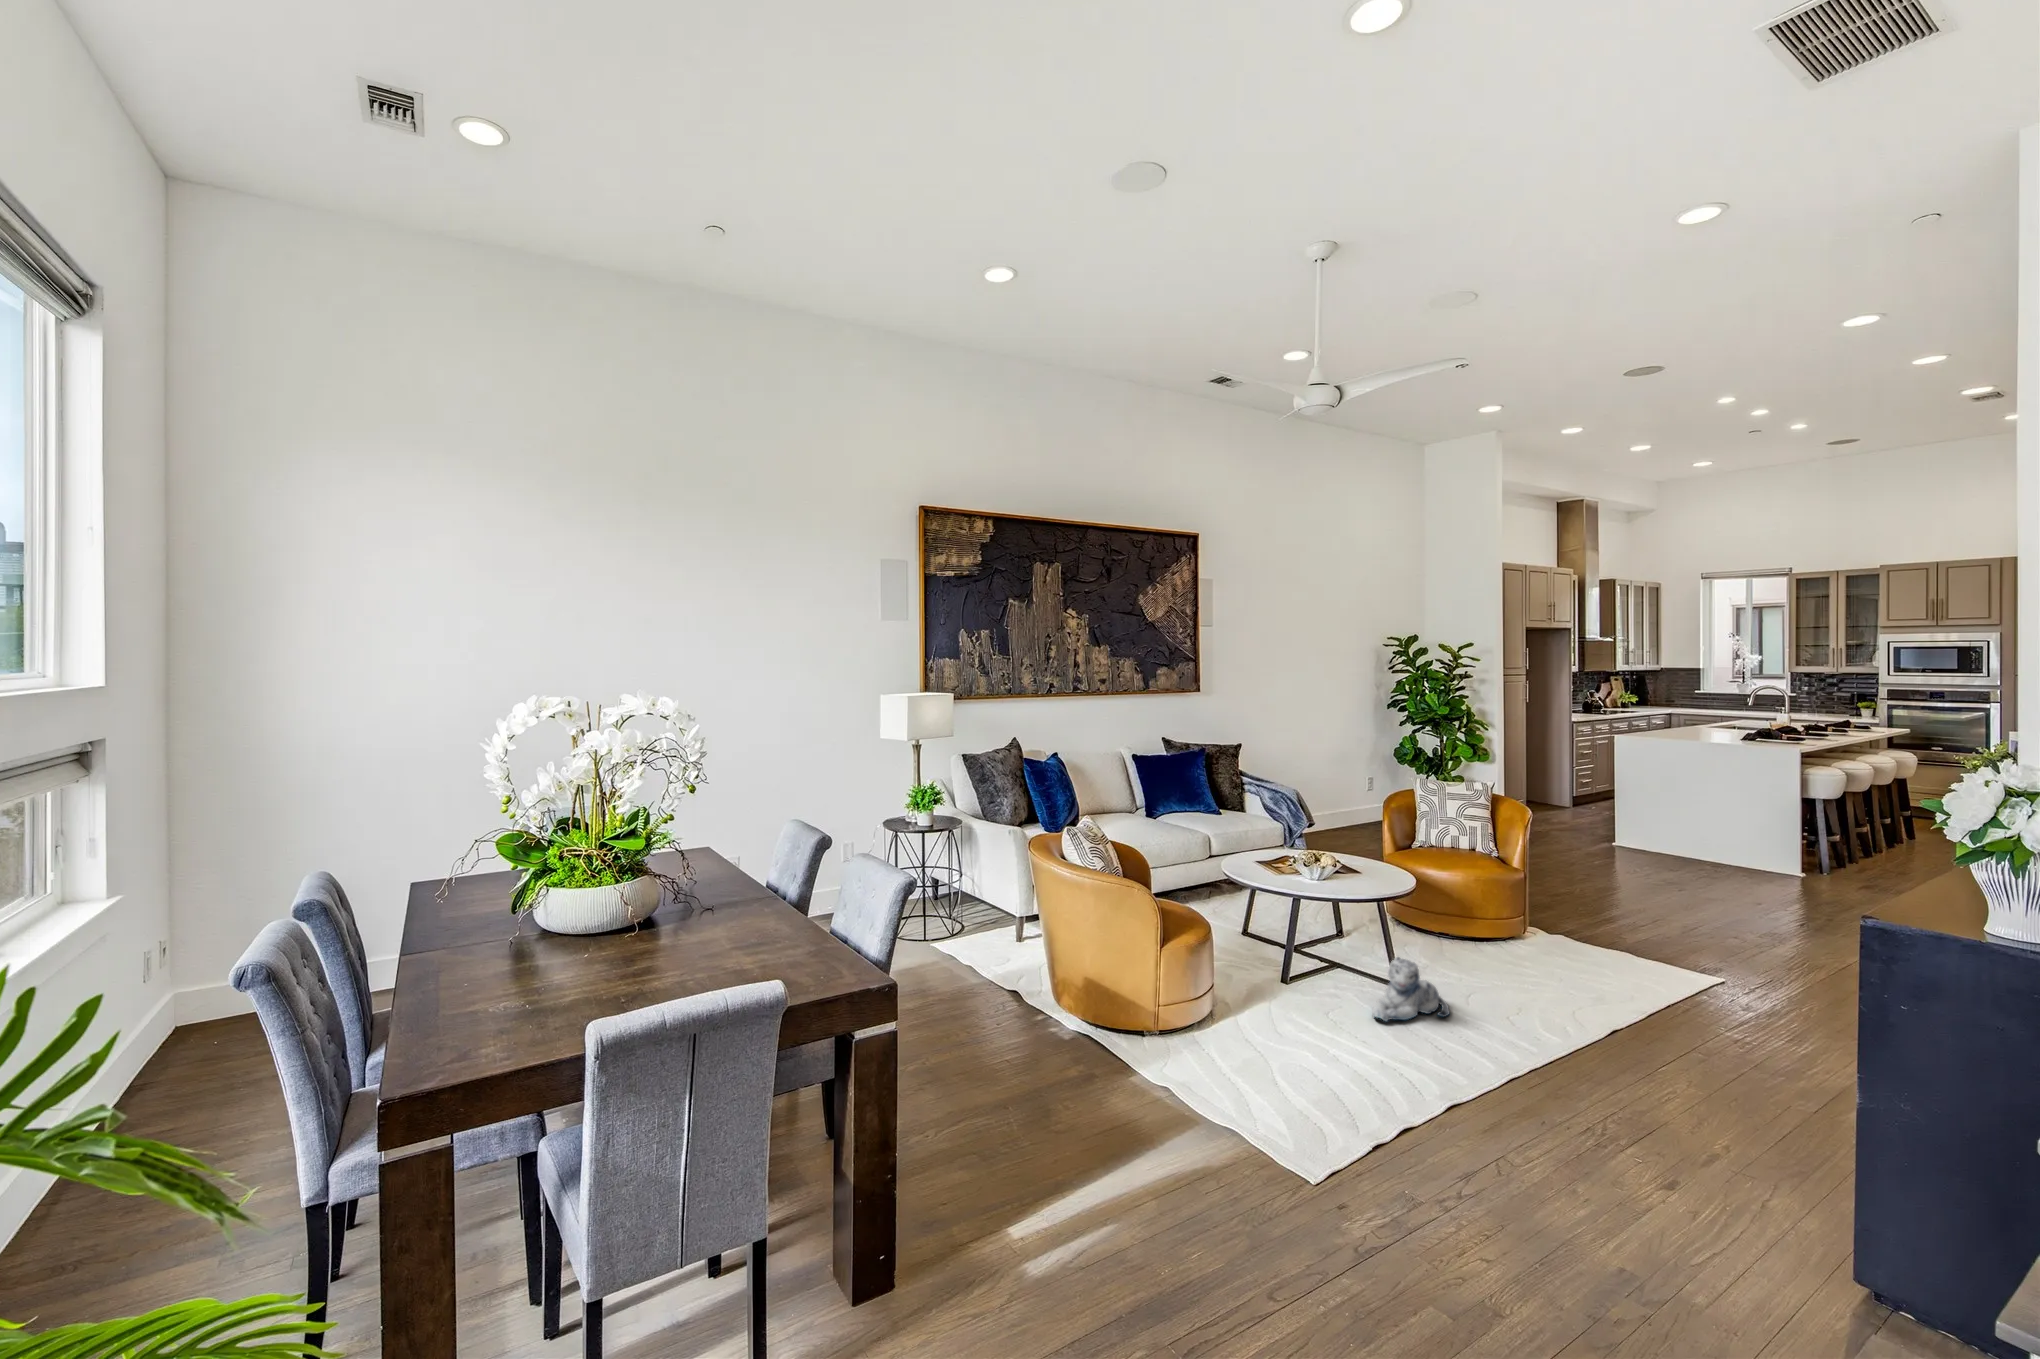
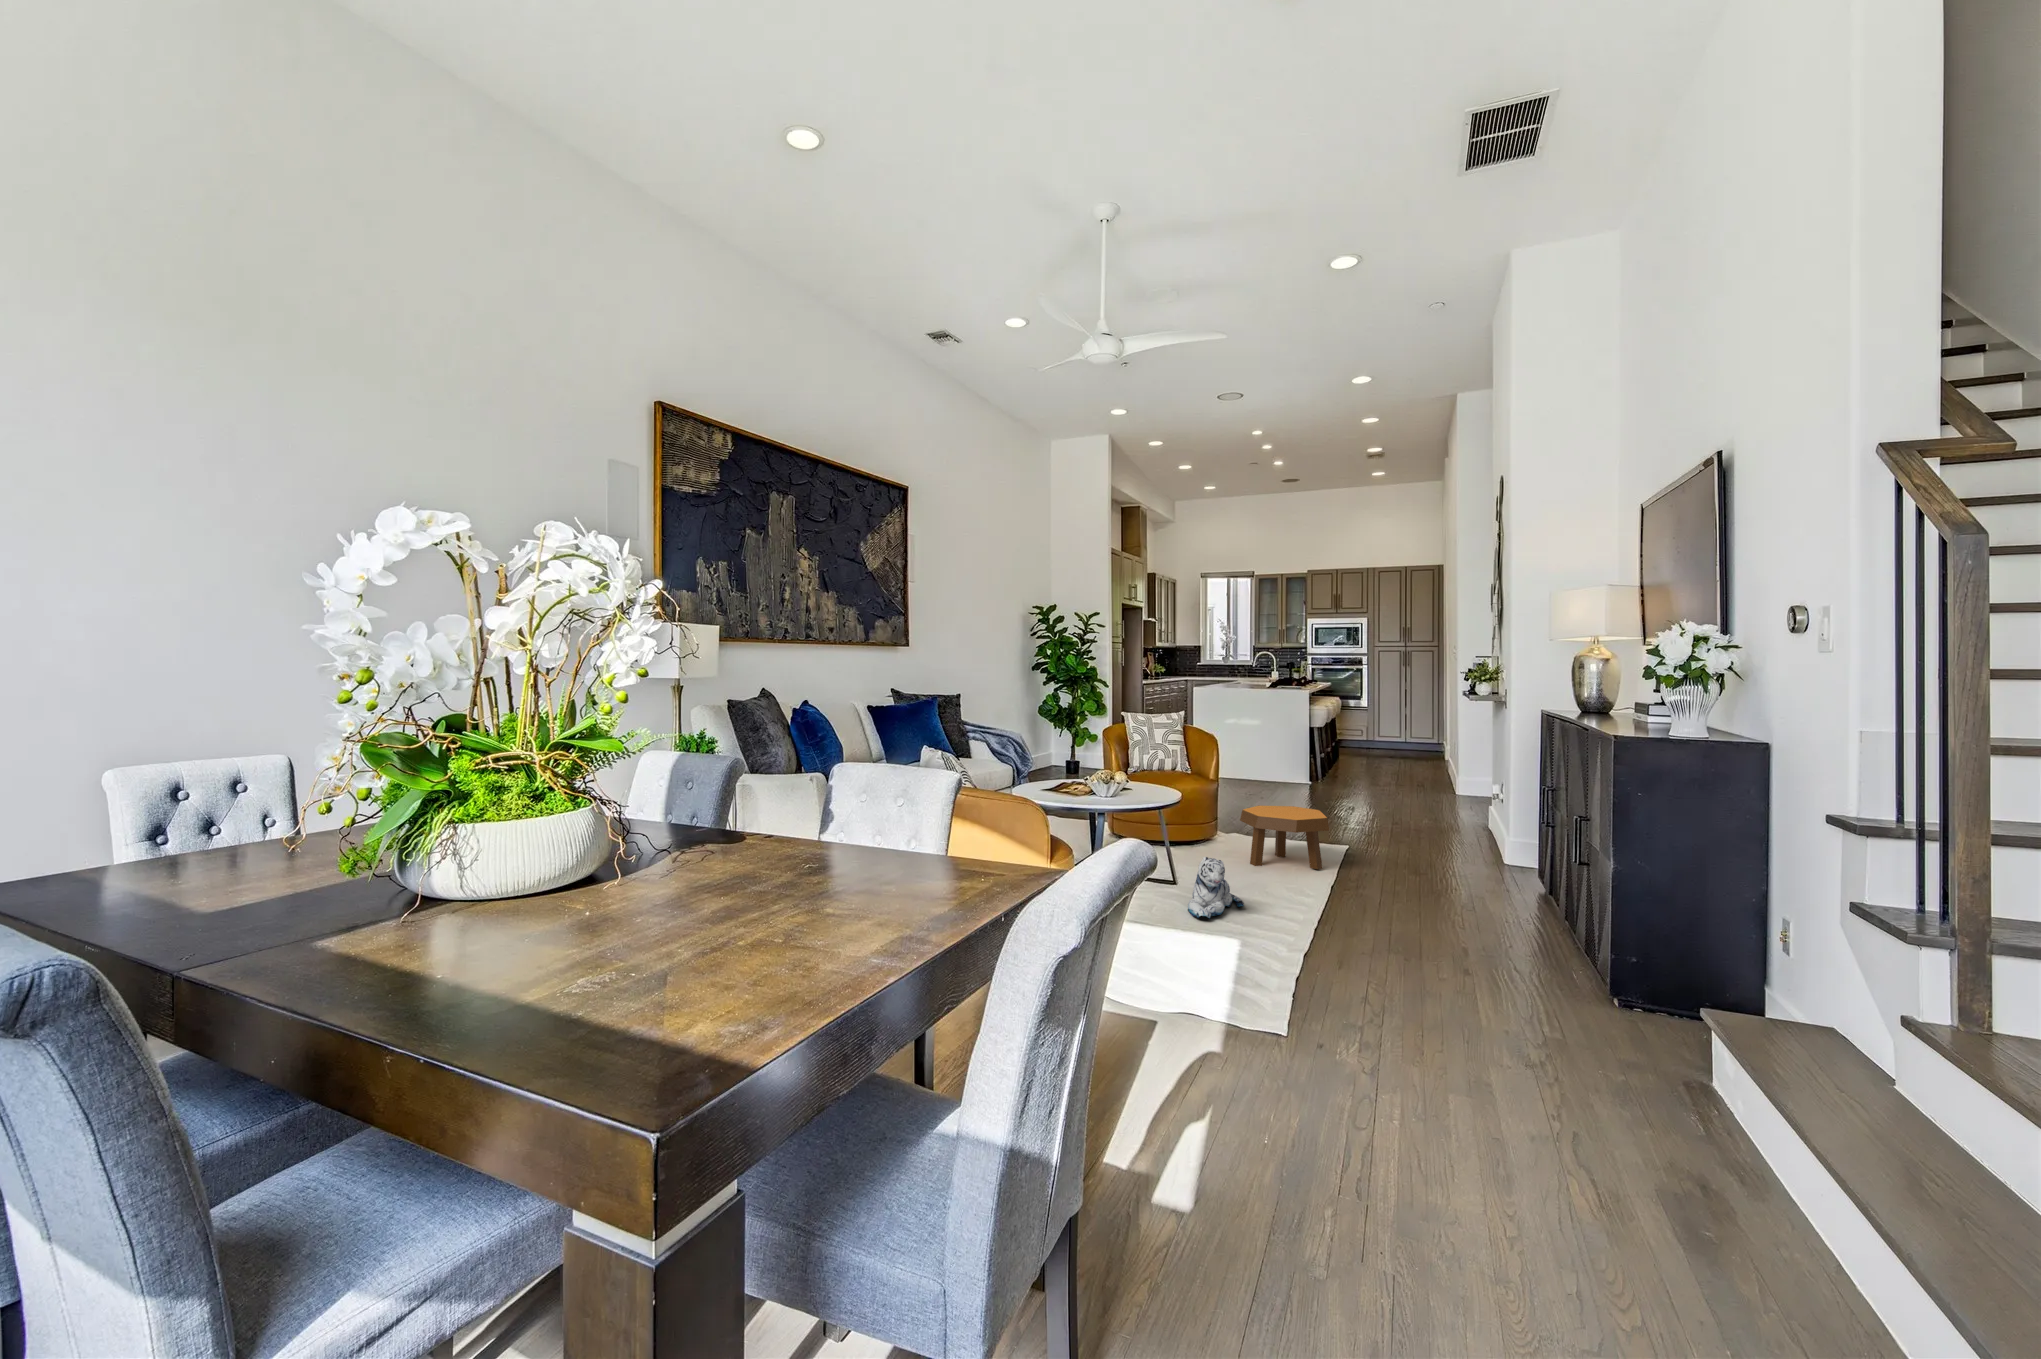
footstool: none [1520,906,1636,993] -> present [1240,805,1329,869]

